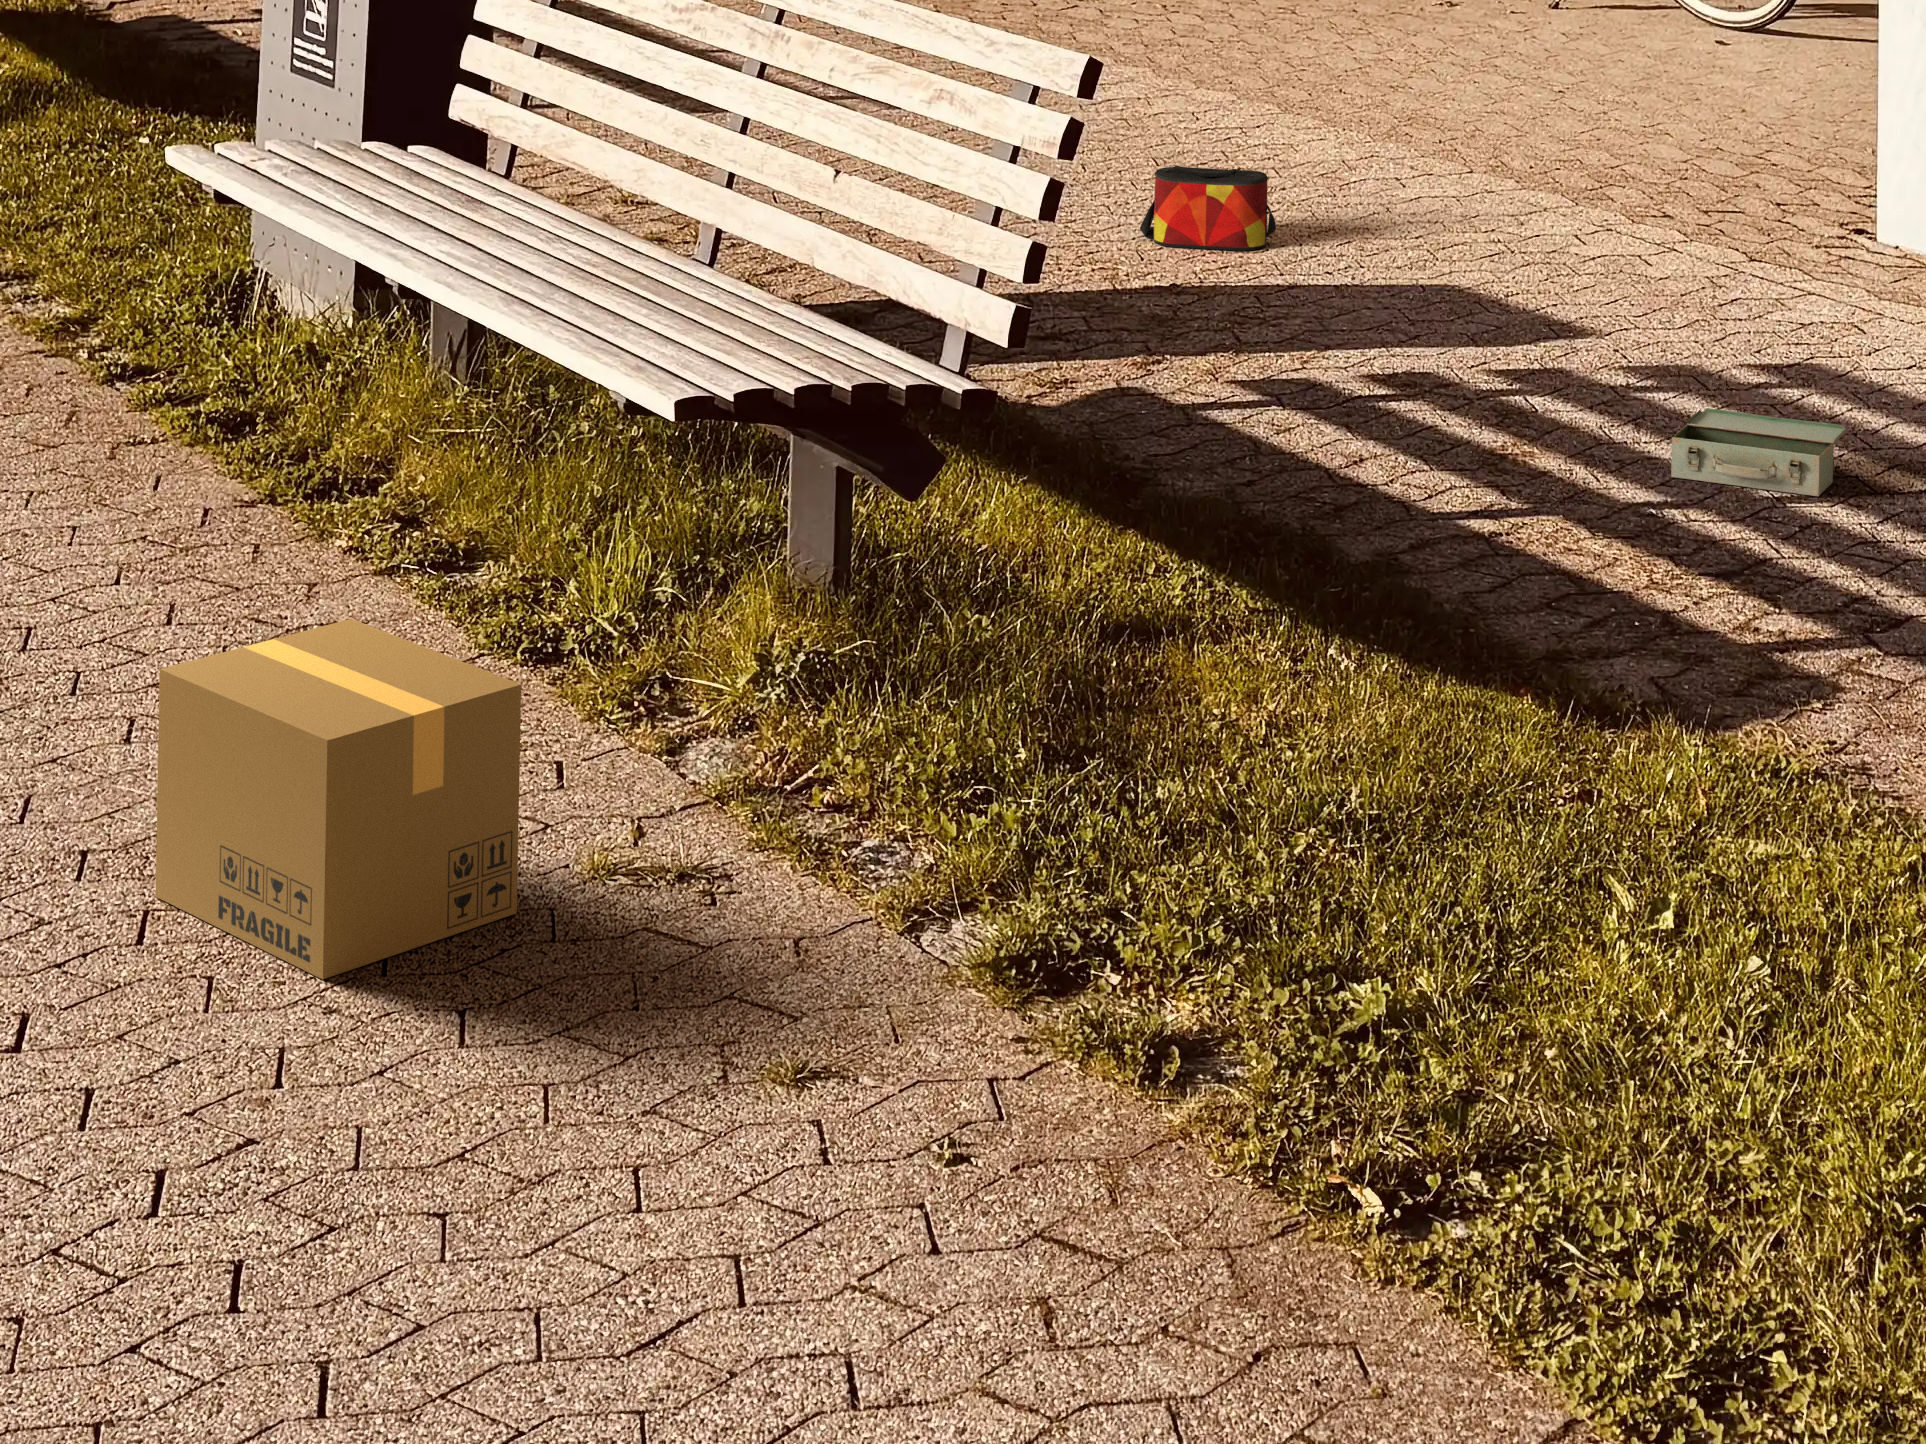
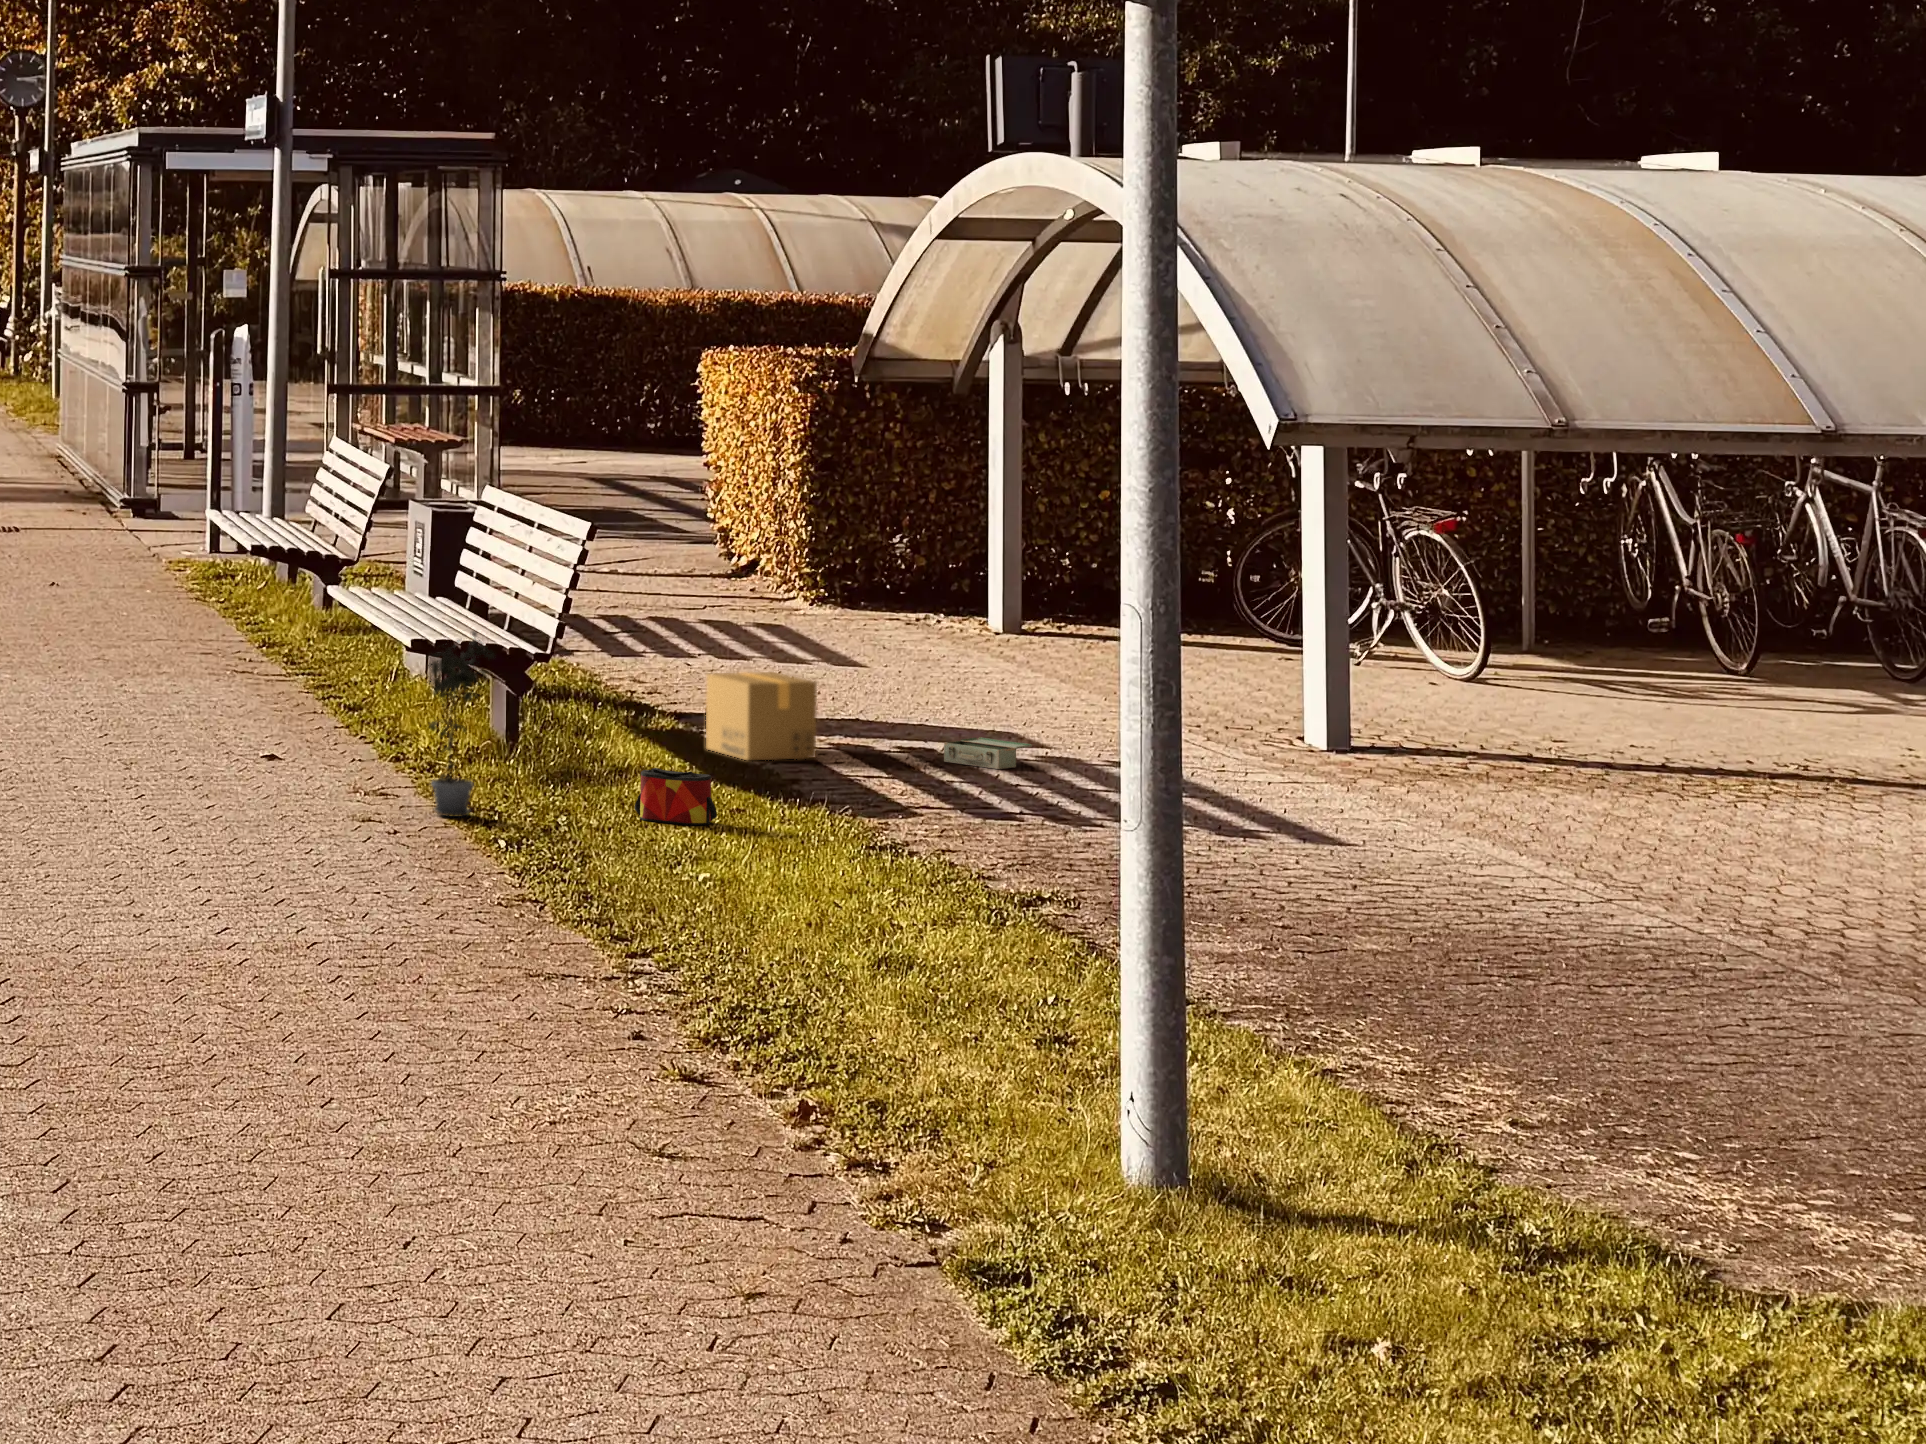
bag: present [1140,165,1276,251] -> present [634,768,717,825]
potted plant: none [1002,489,1237,1037] -> present [426,631,496,817]
cardboard box: present [155,619,521,979] -> present [706,672,817,760]

